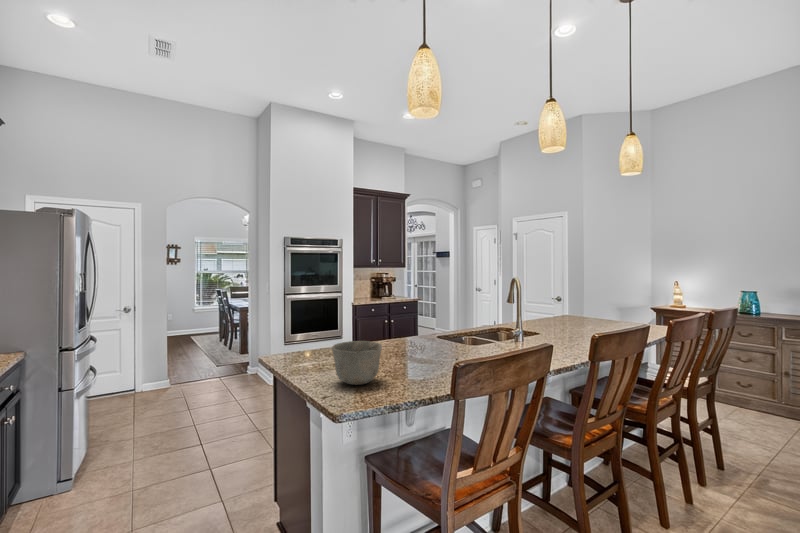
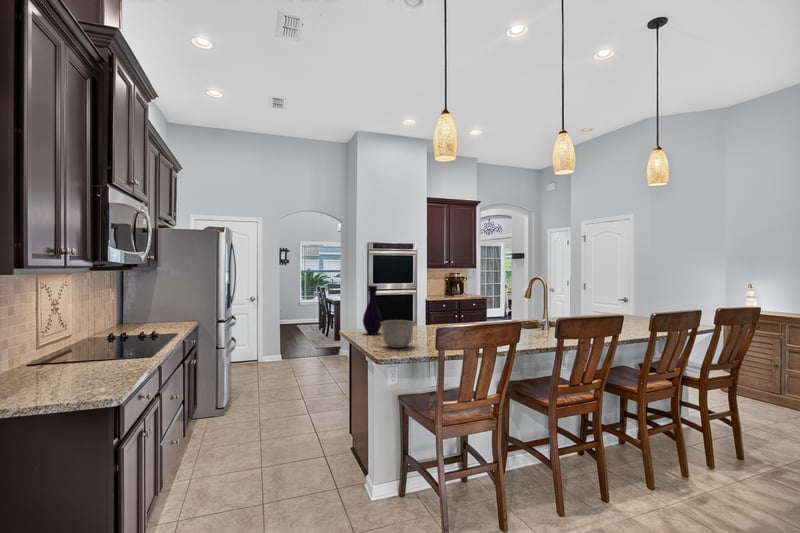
vase: none [295,291,323,360] -> present [363,286,382,335]

